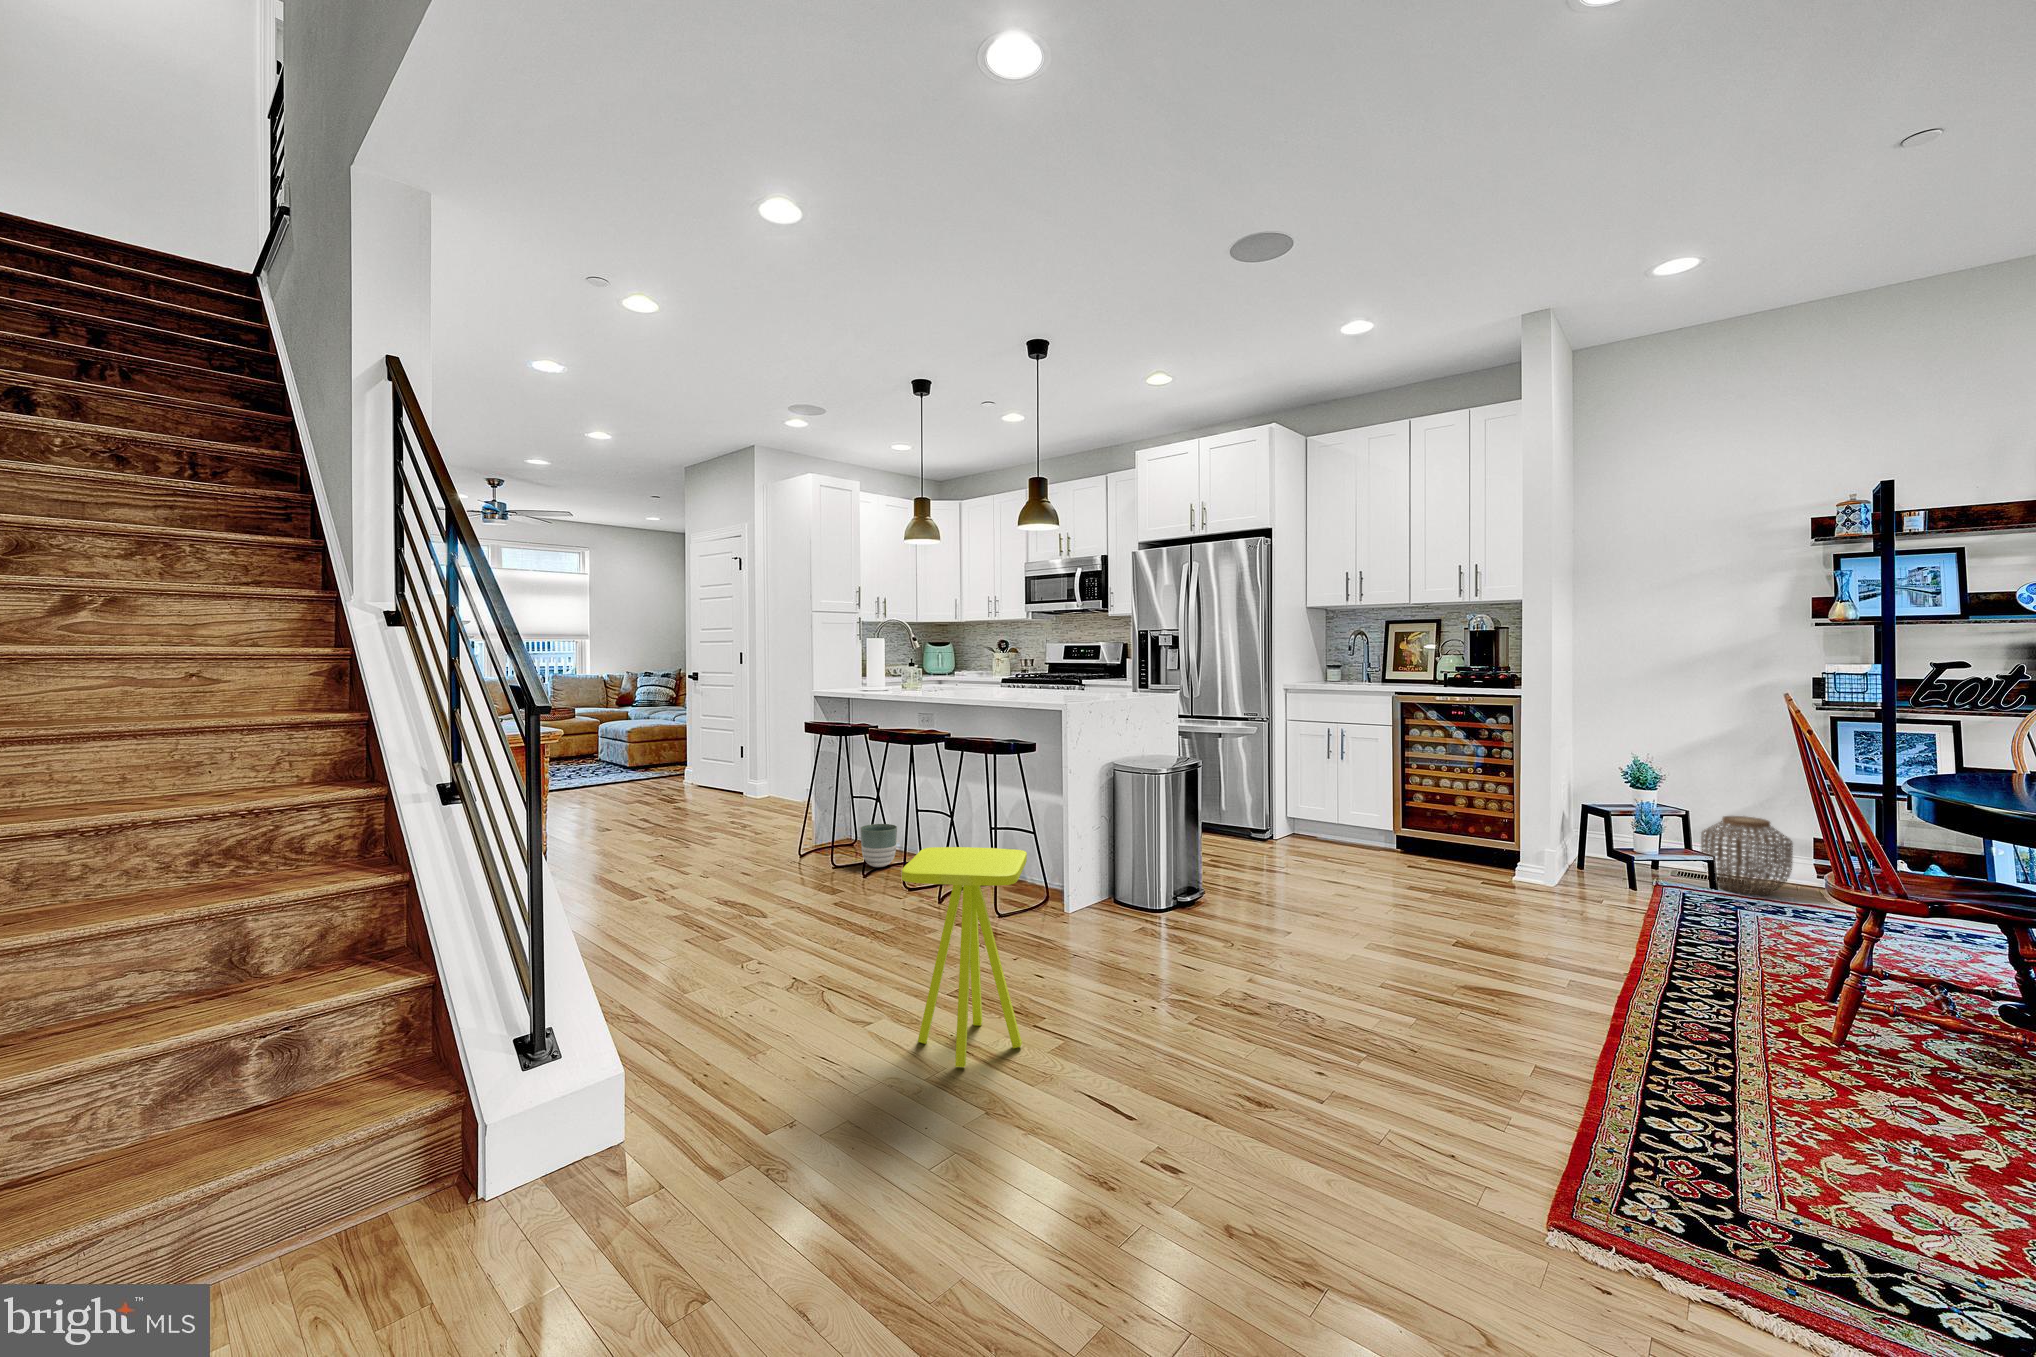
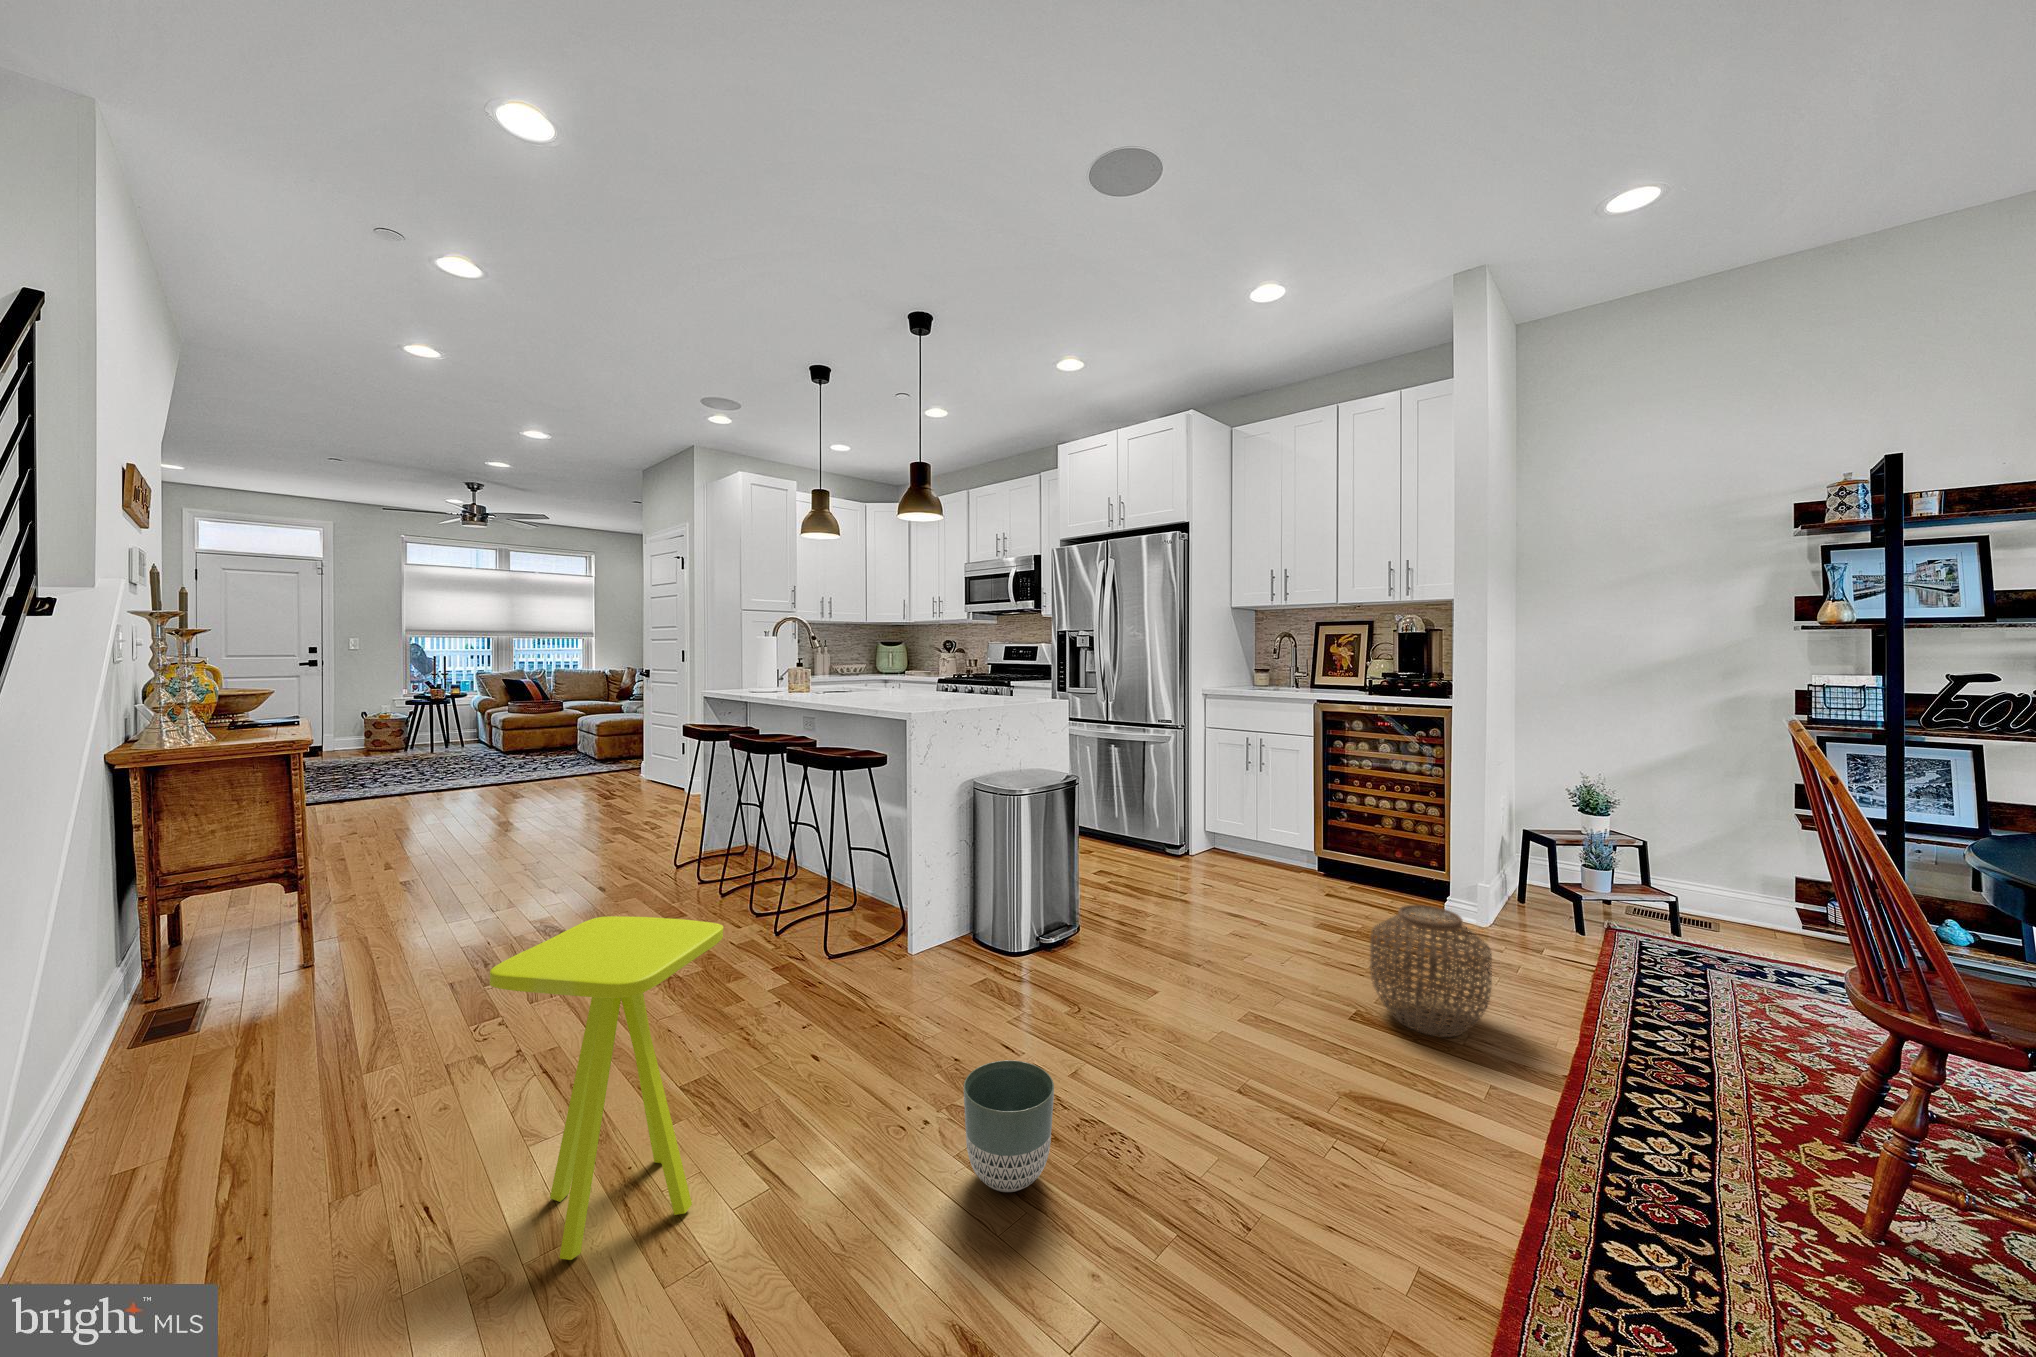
woven basket: present [1701,816,1793,895] -> present [1370,905,1492,1037]
planter: present [860,824,897,867] -> present [964,1060,1054,1192]

